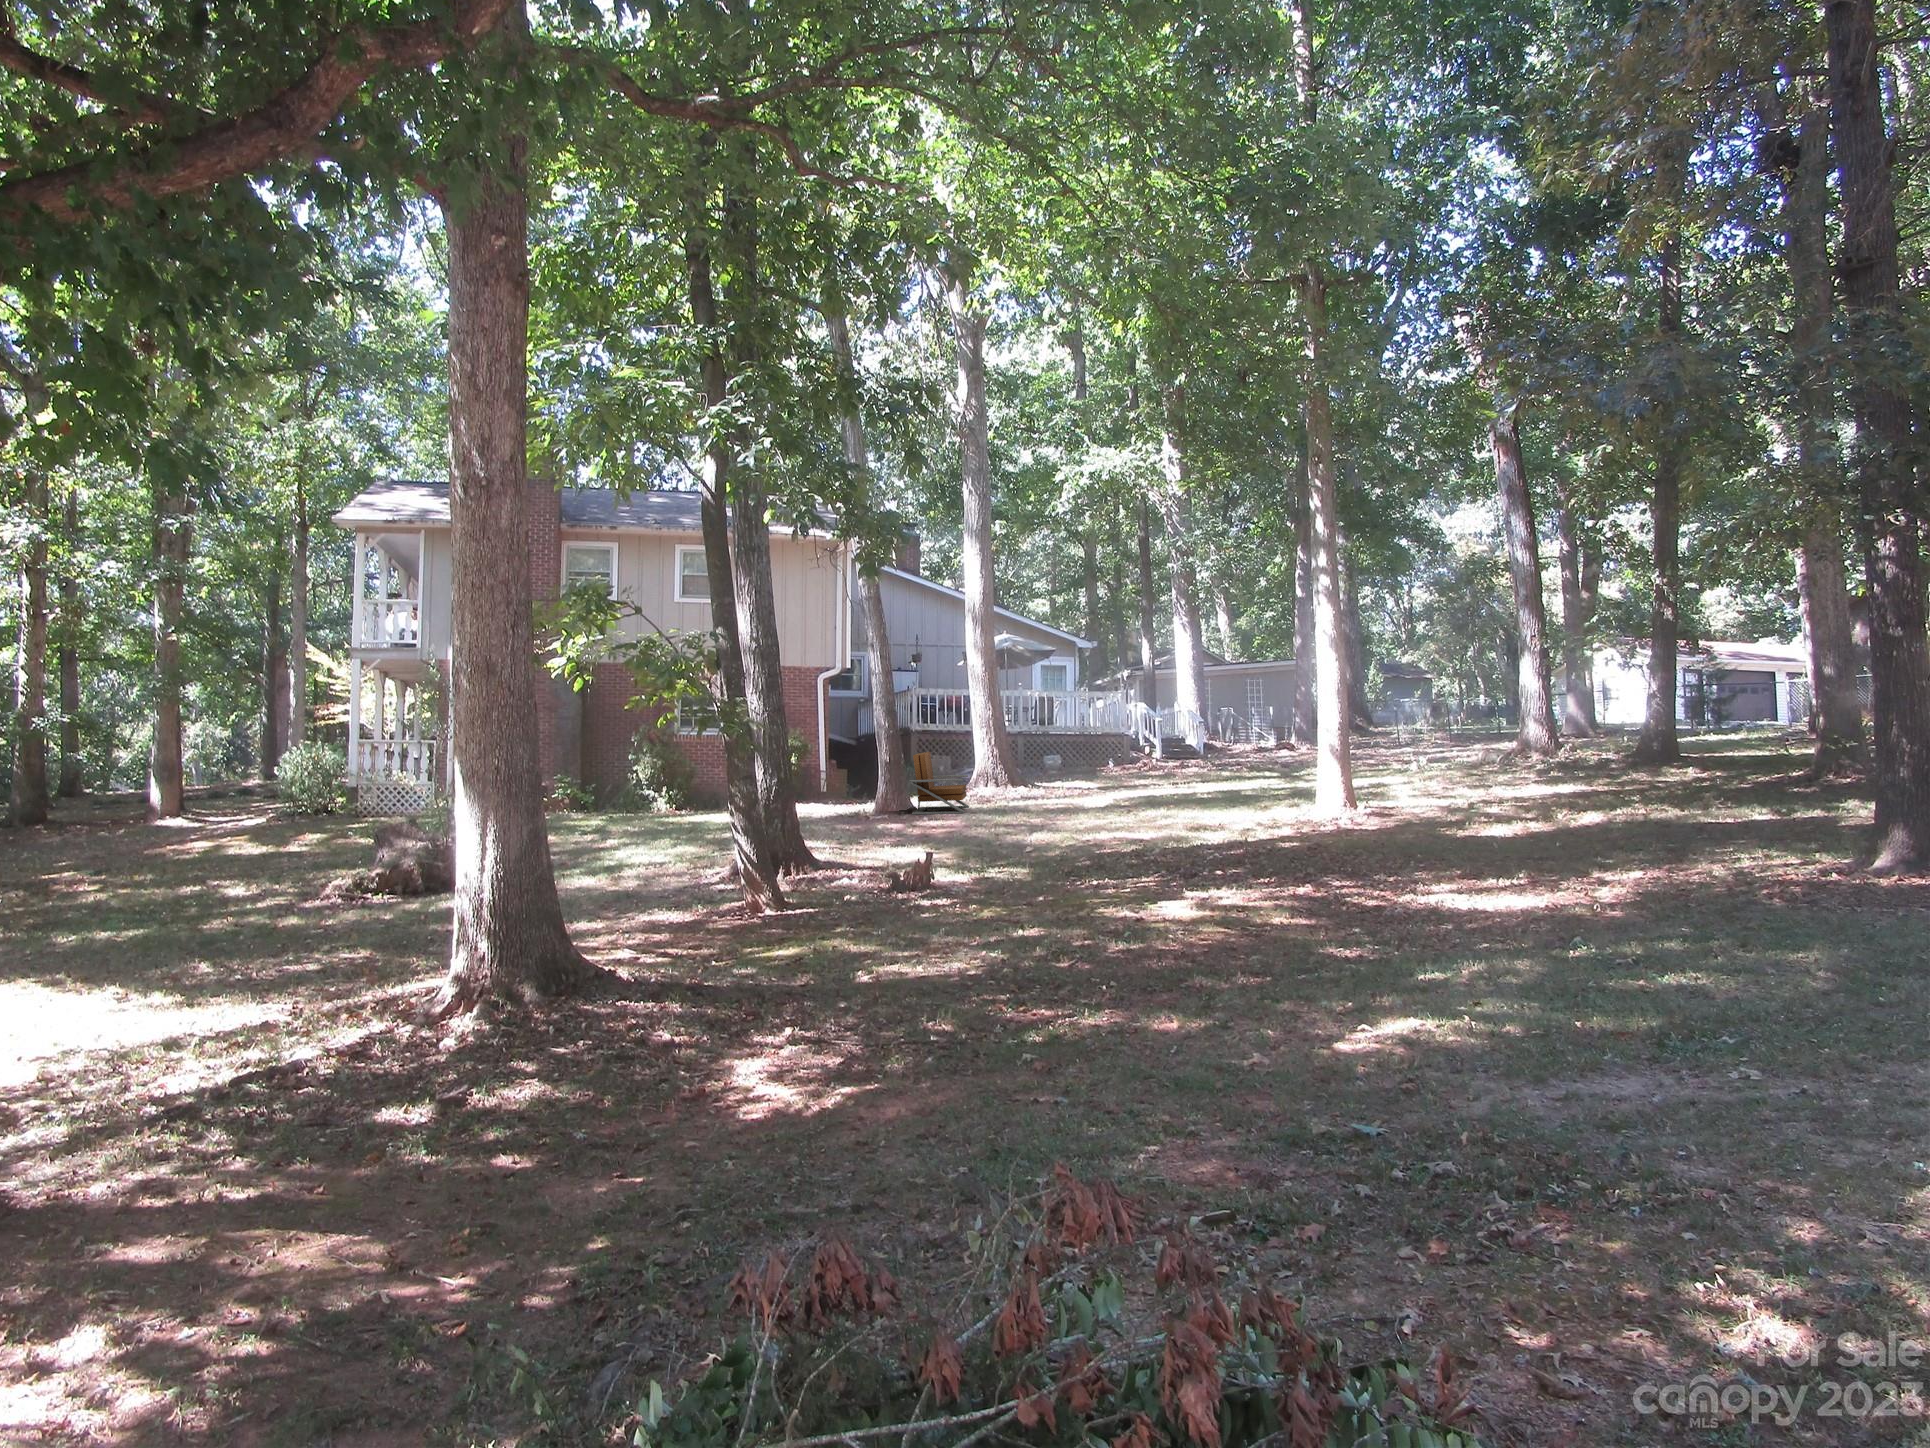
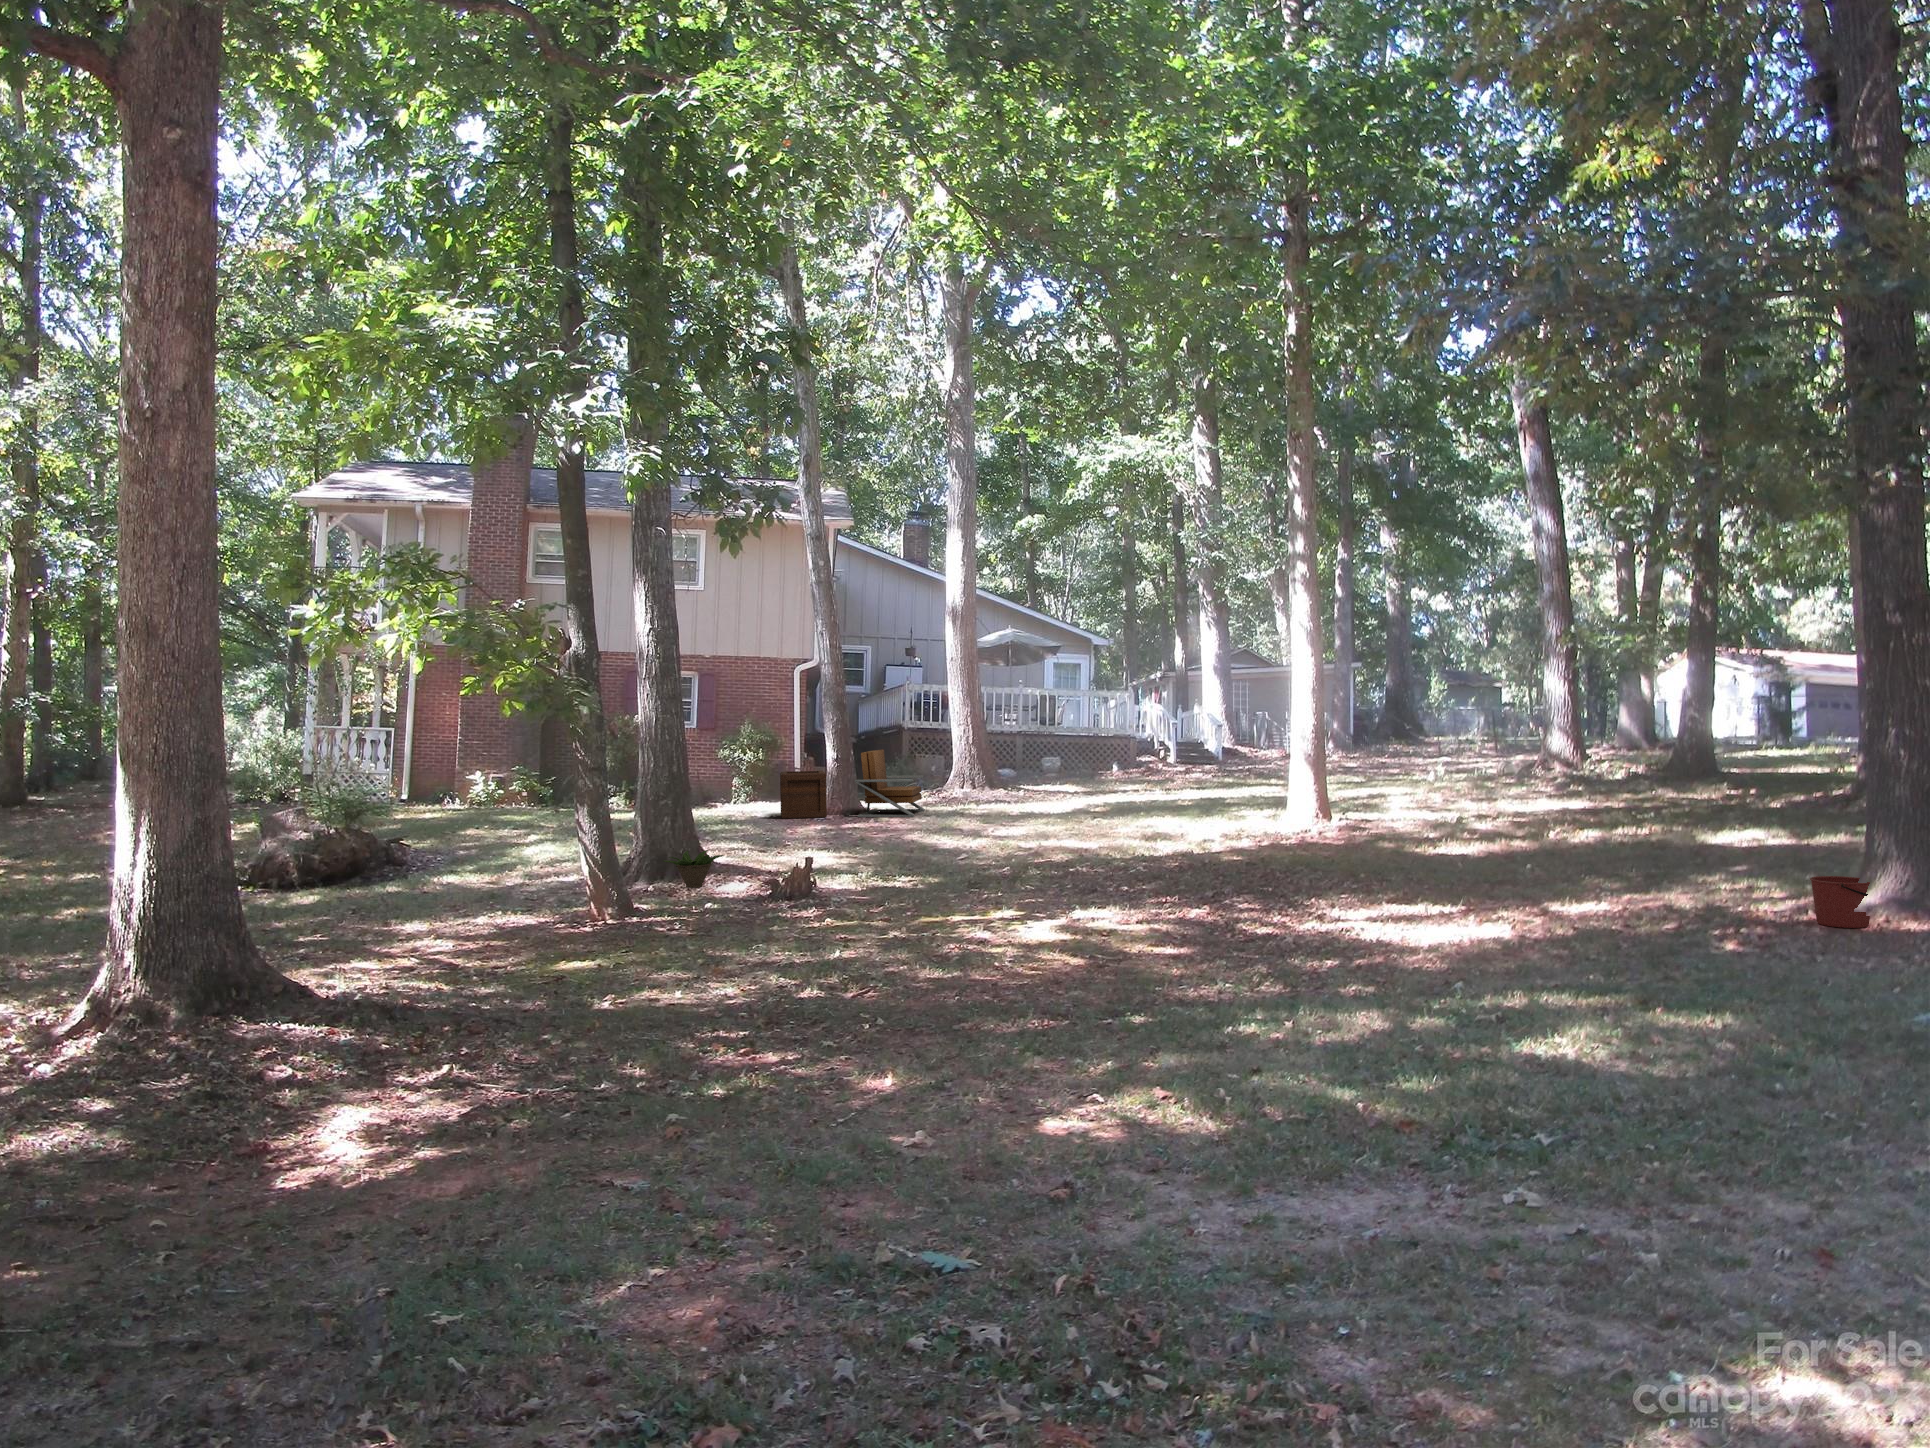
wooden crate: none [836,773,884,818] -> present [780,771,827,819]
bucket: none [1821,843,1878,886] -> present [1810,876,1870,928]
decorative plant: none [793,847,849,881] -> present [664,850,724,888]

